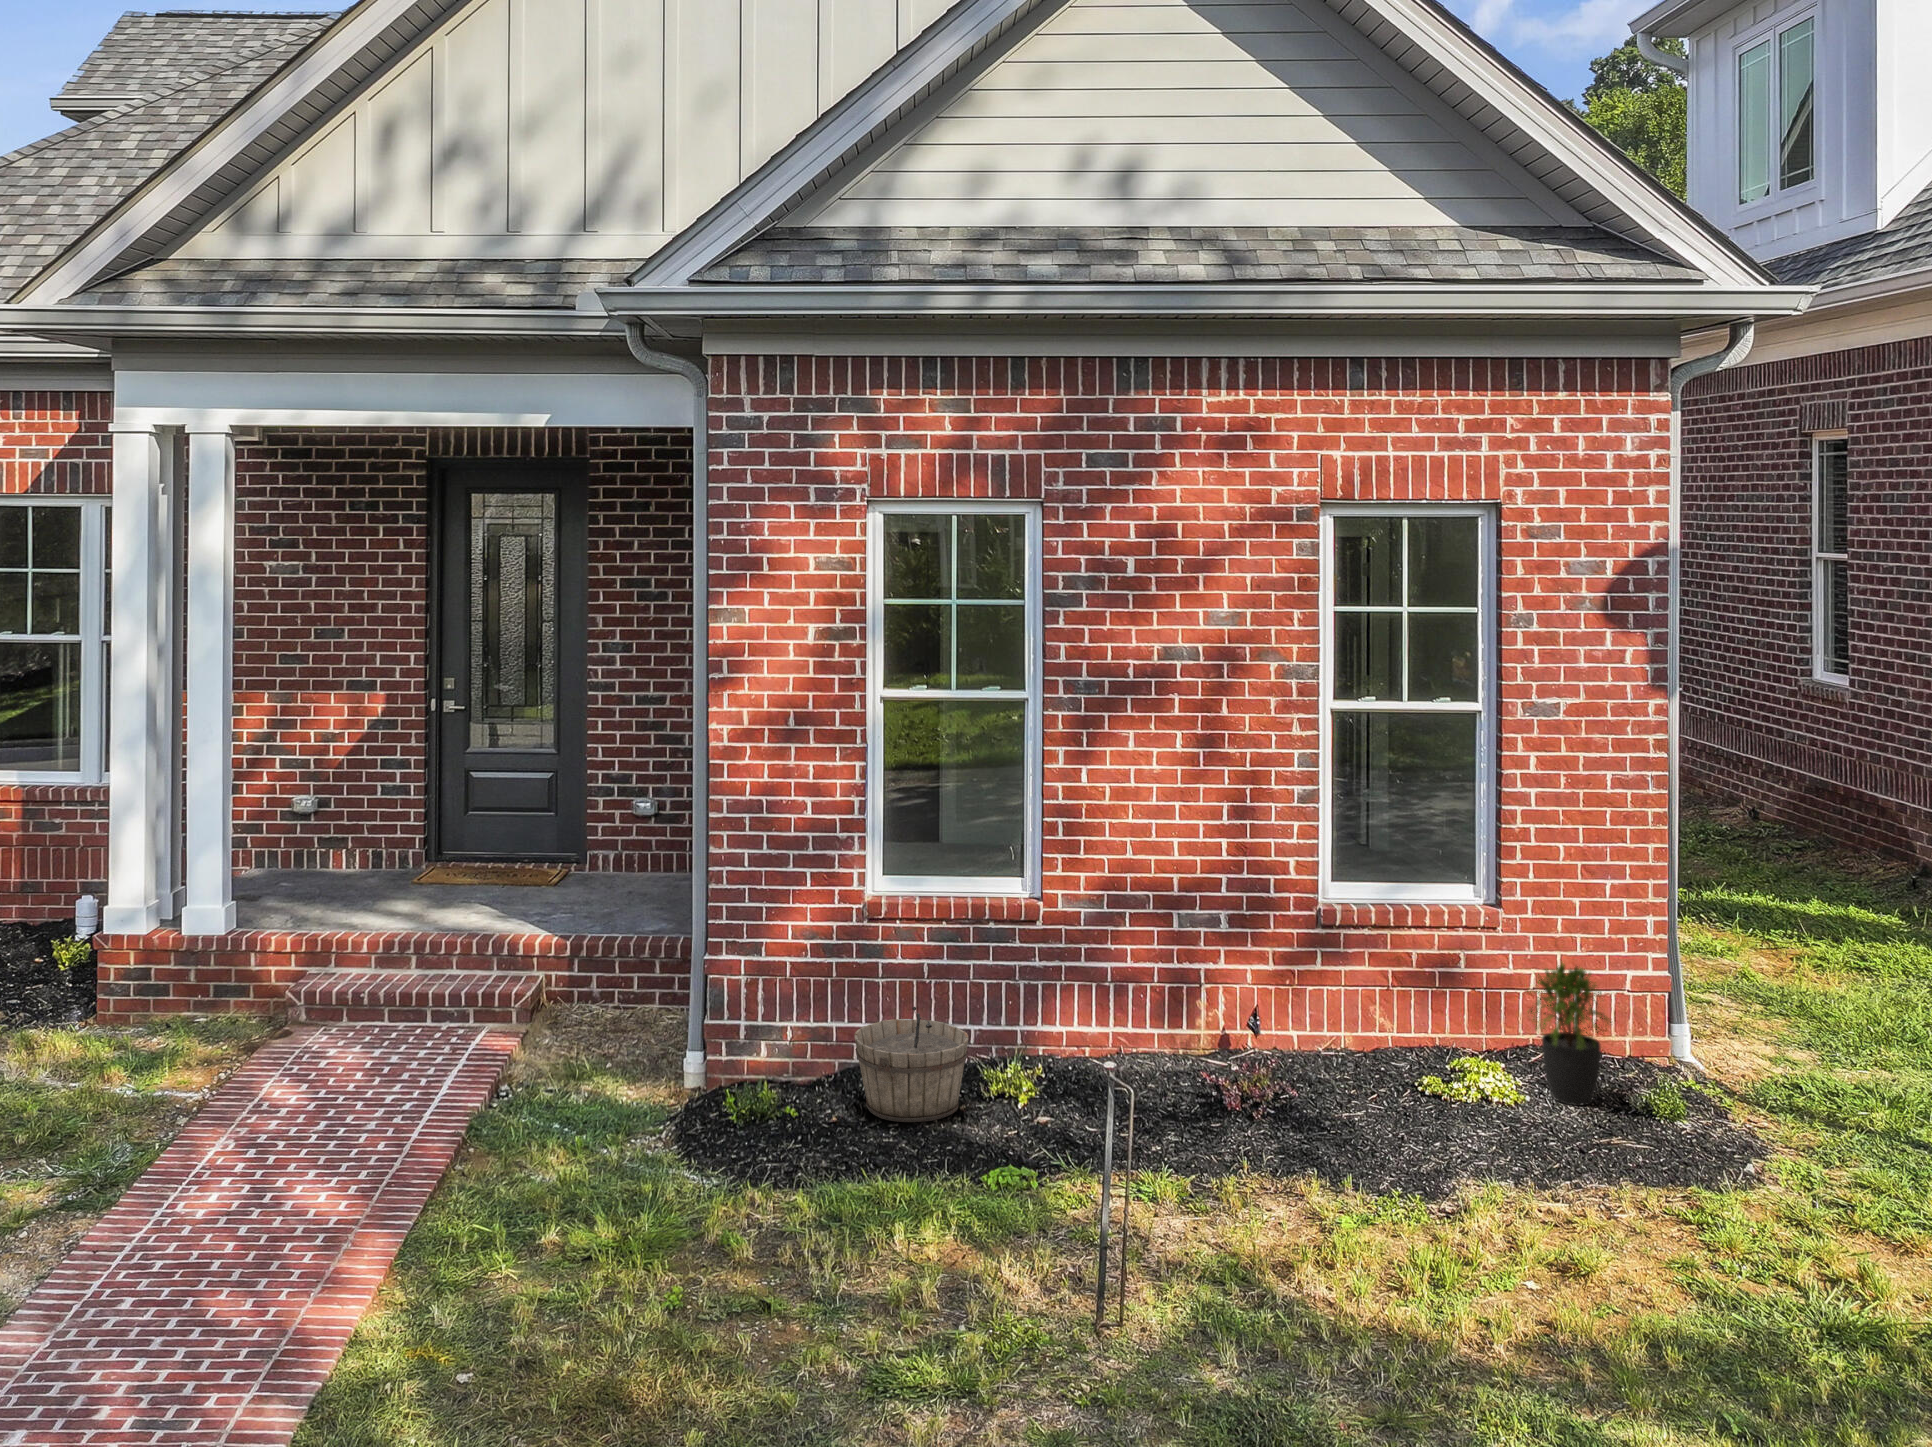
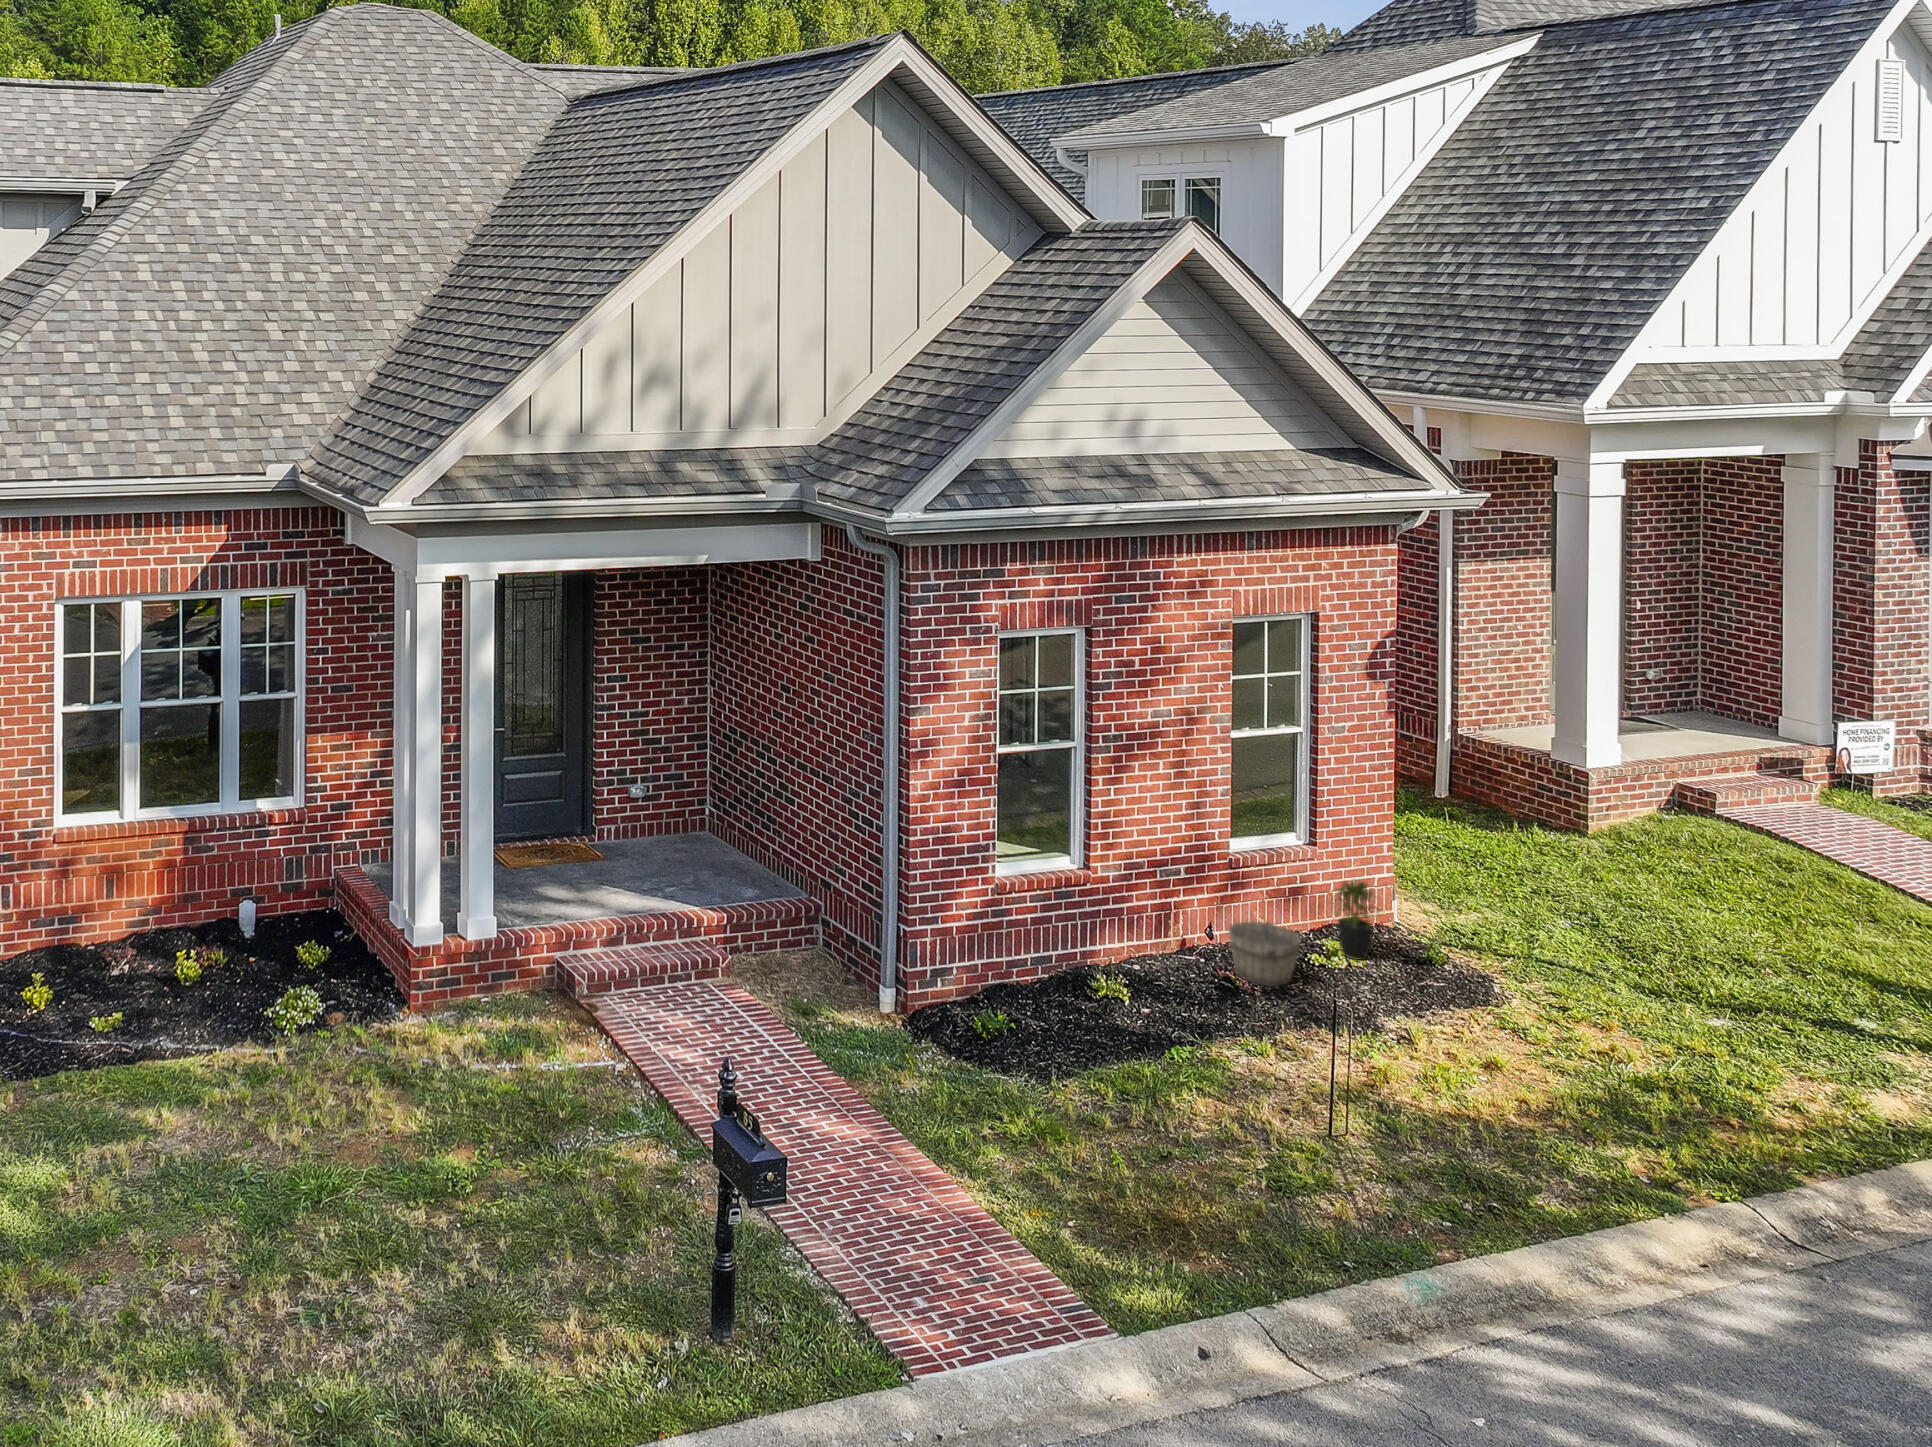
wooden bucket: present [854,1007,969,1122] -> present [1229,918,1301,986]

